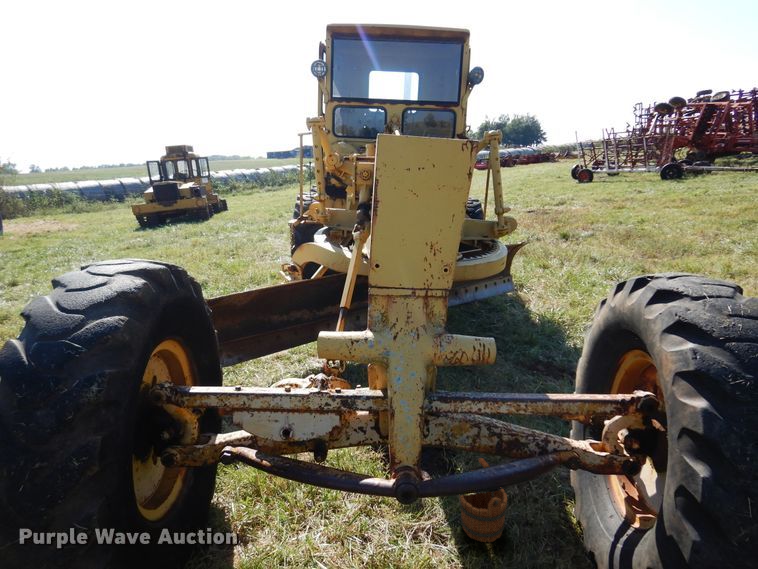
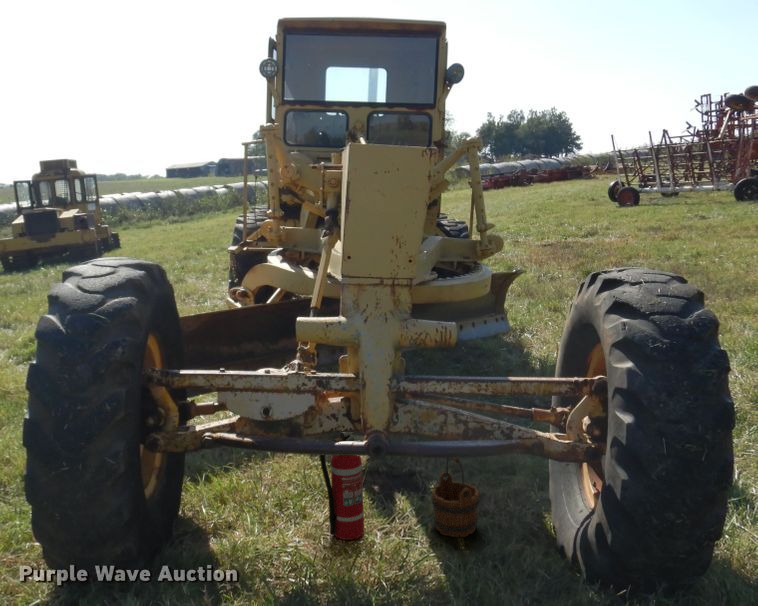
fire extinguisher: none [348,425,396,541] -> present [320,432,364,540]

